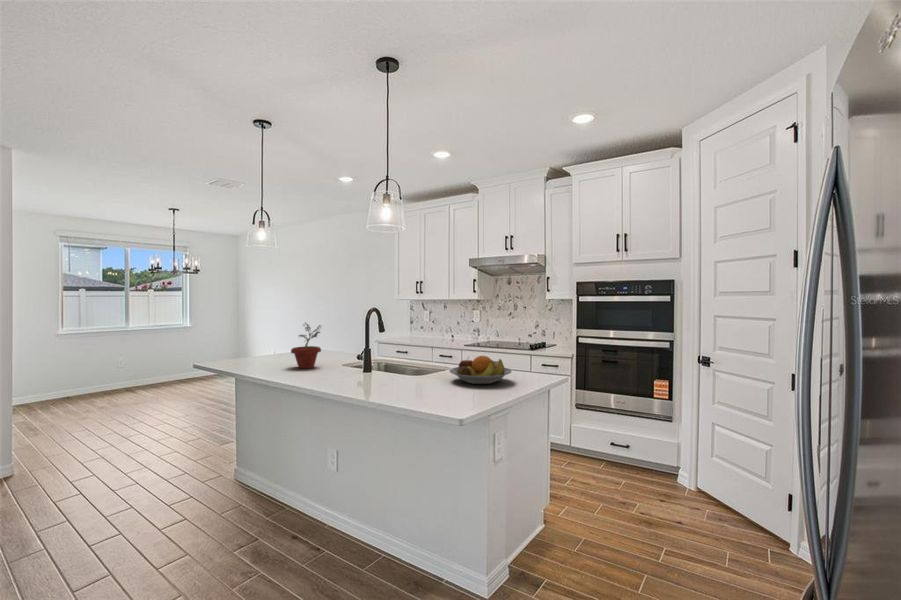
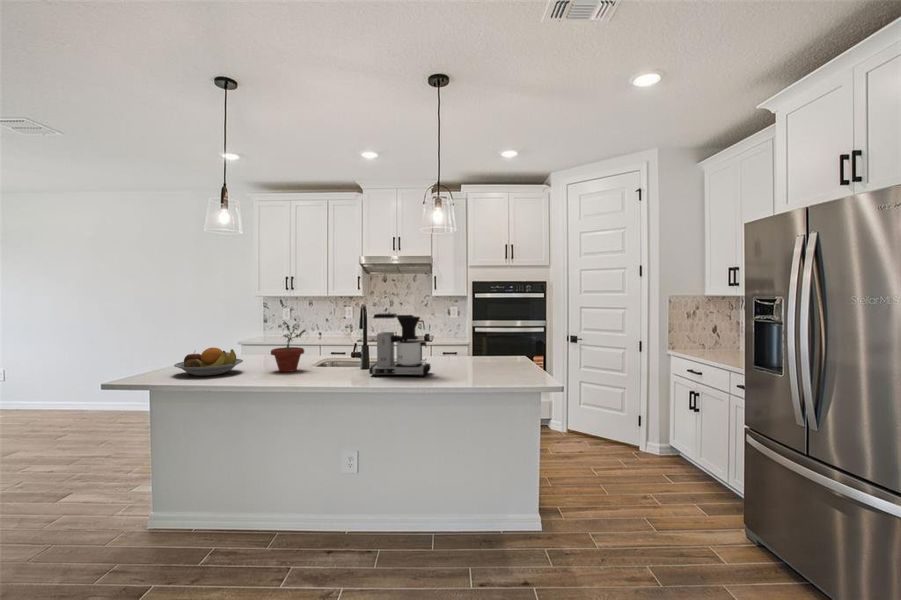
coffee maker: none [333,319,395,388] -> present [369,314,430,377]
fruit bowl: present [450,356,512,384] -> present [174,348,243,376]

